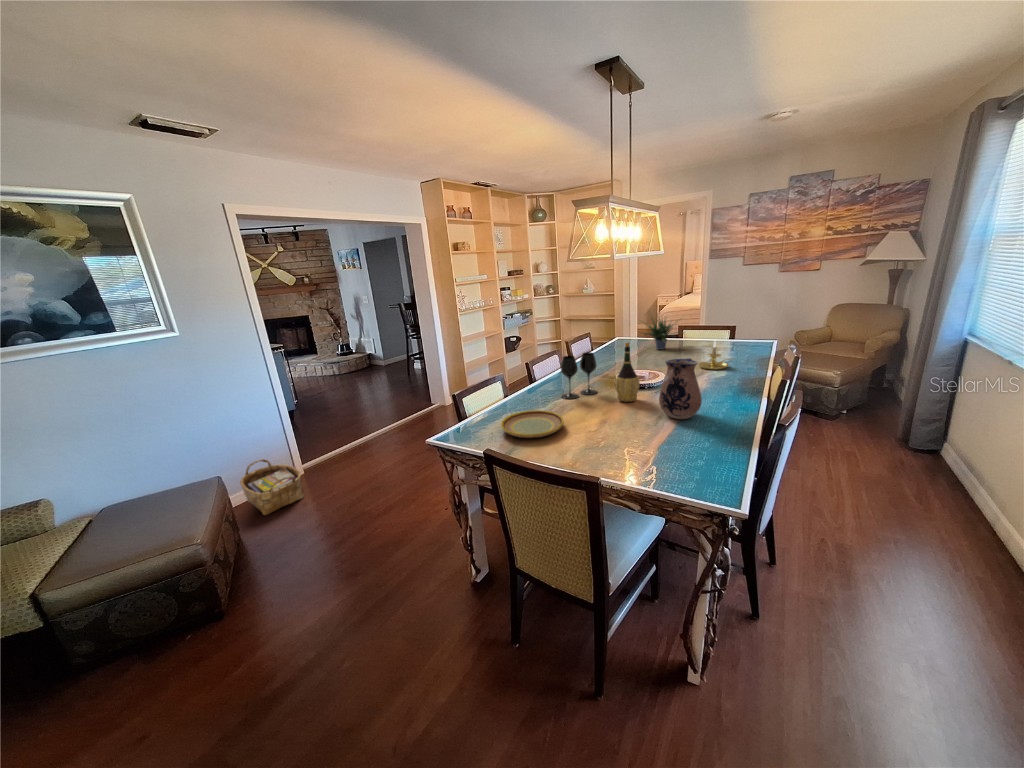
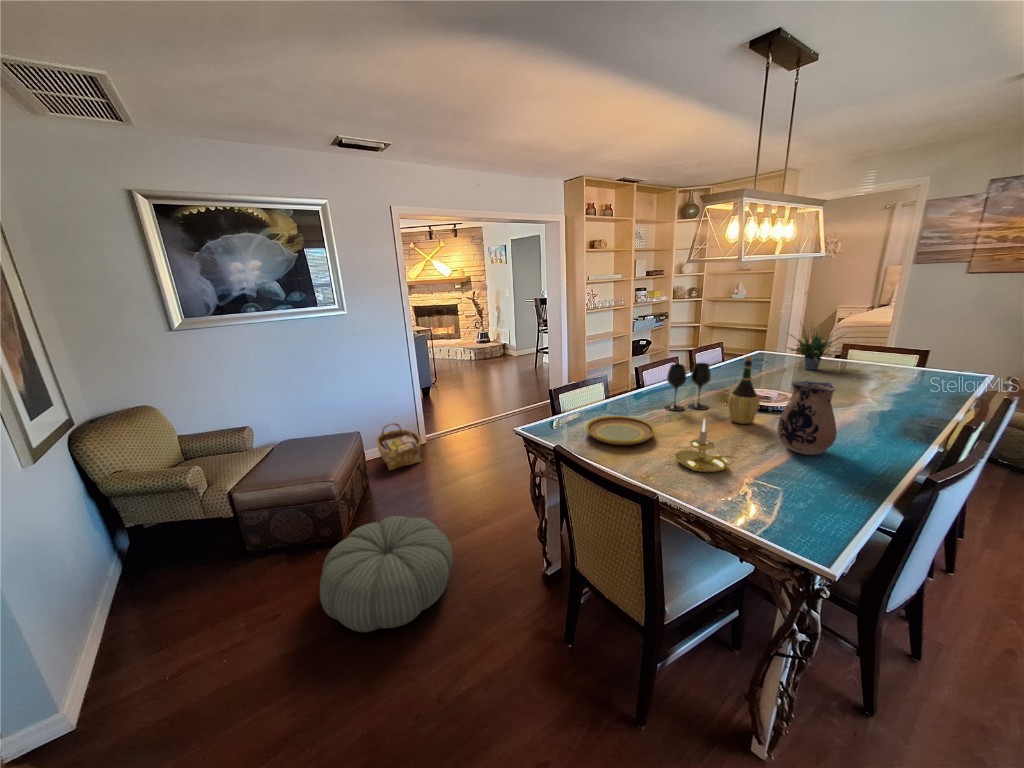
candle holder: present [698,342,730,370] -> present [675,419,737,473]
pouf: none [210,558,376,712] -> present [320,516,453,632]

